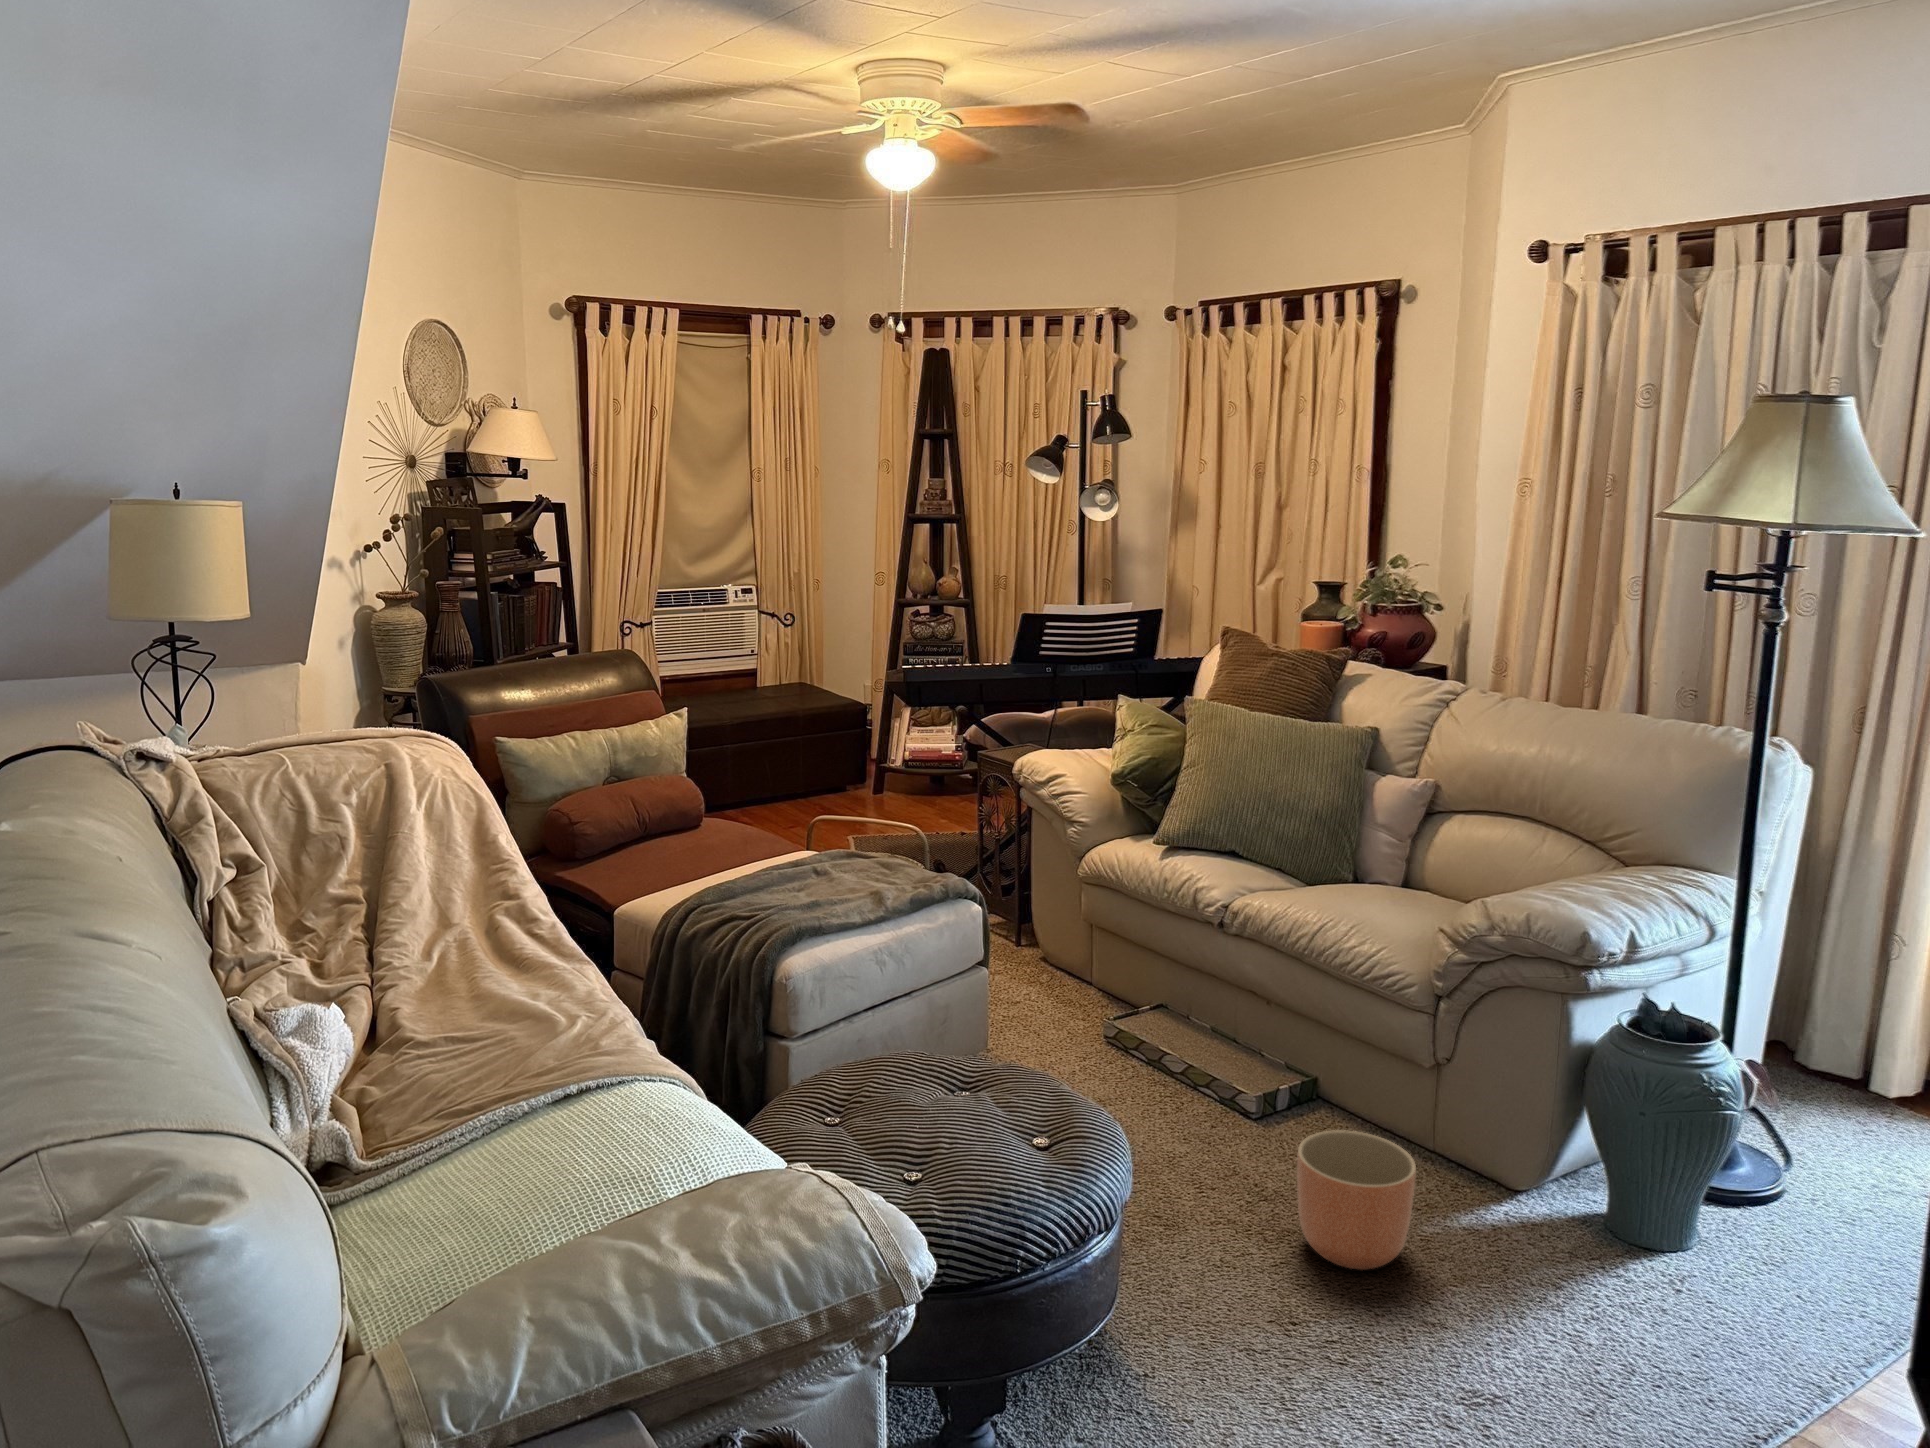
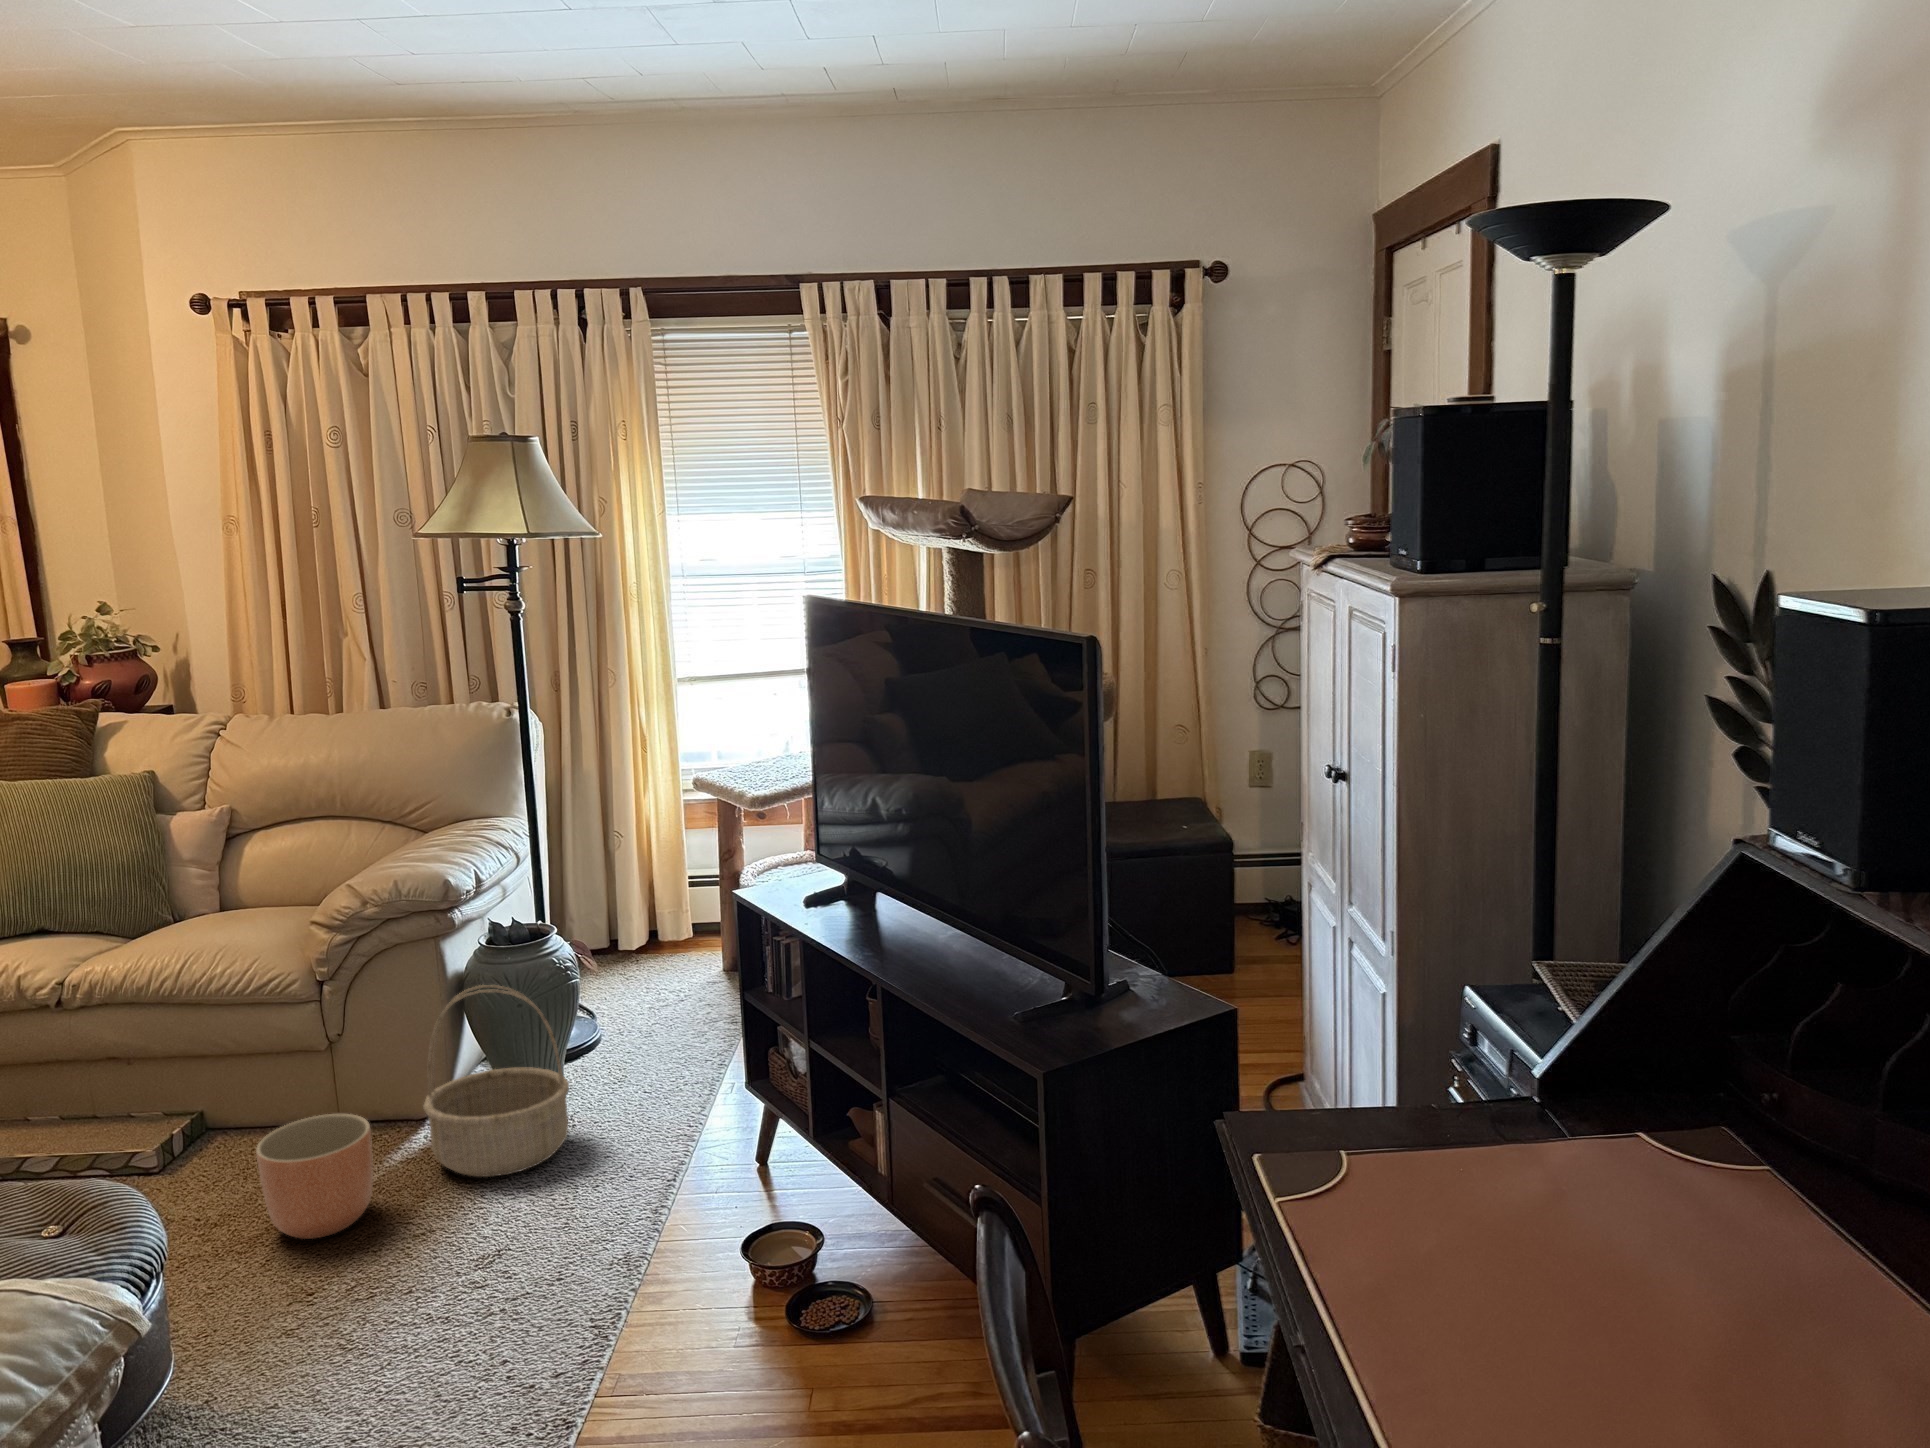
basket: none [1490,1068,1675,1317] -> present [423,985,569,1177]

